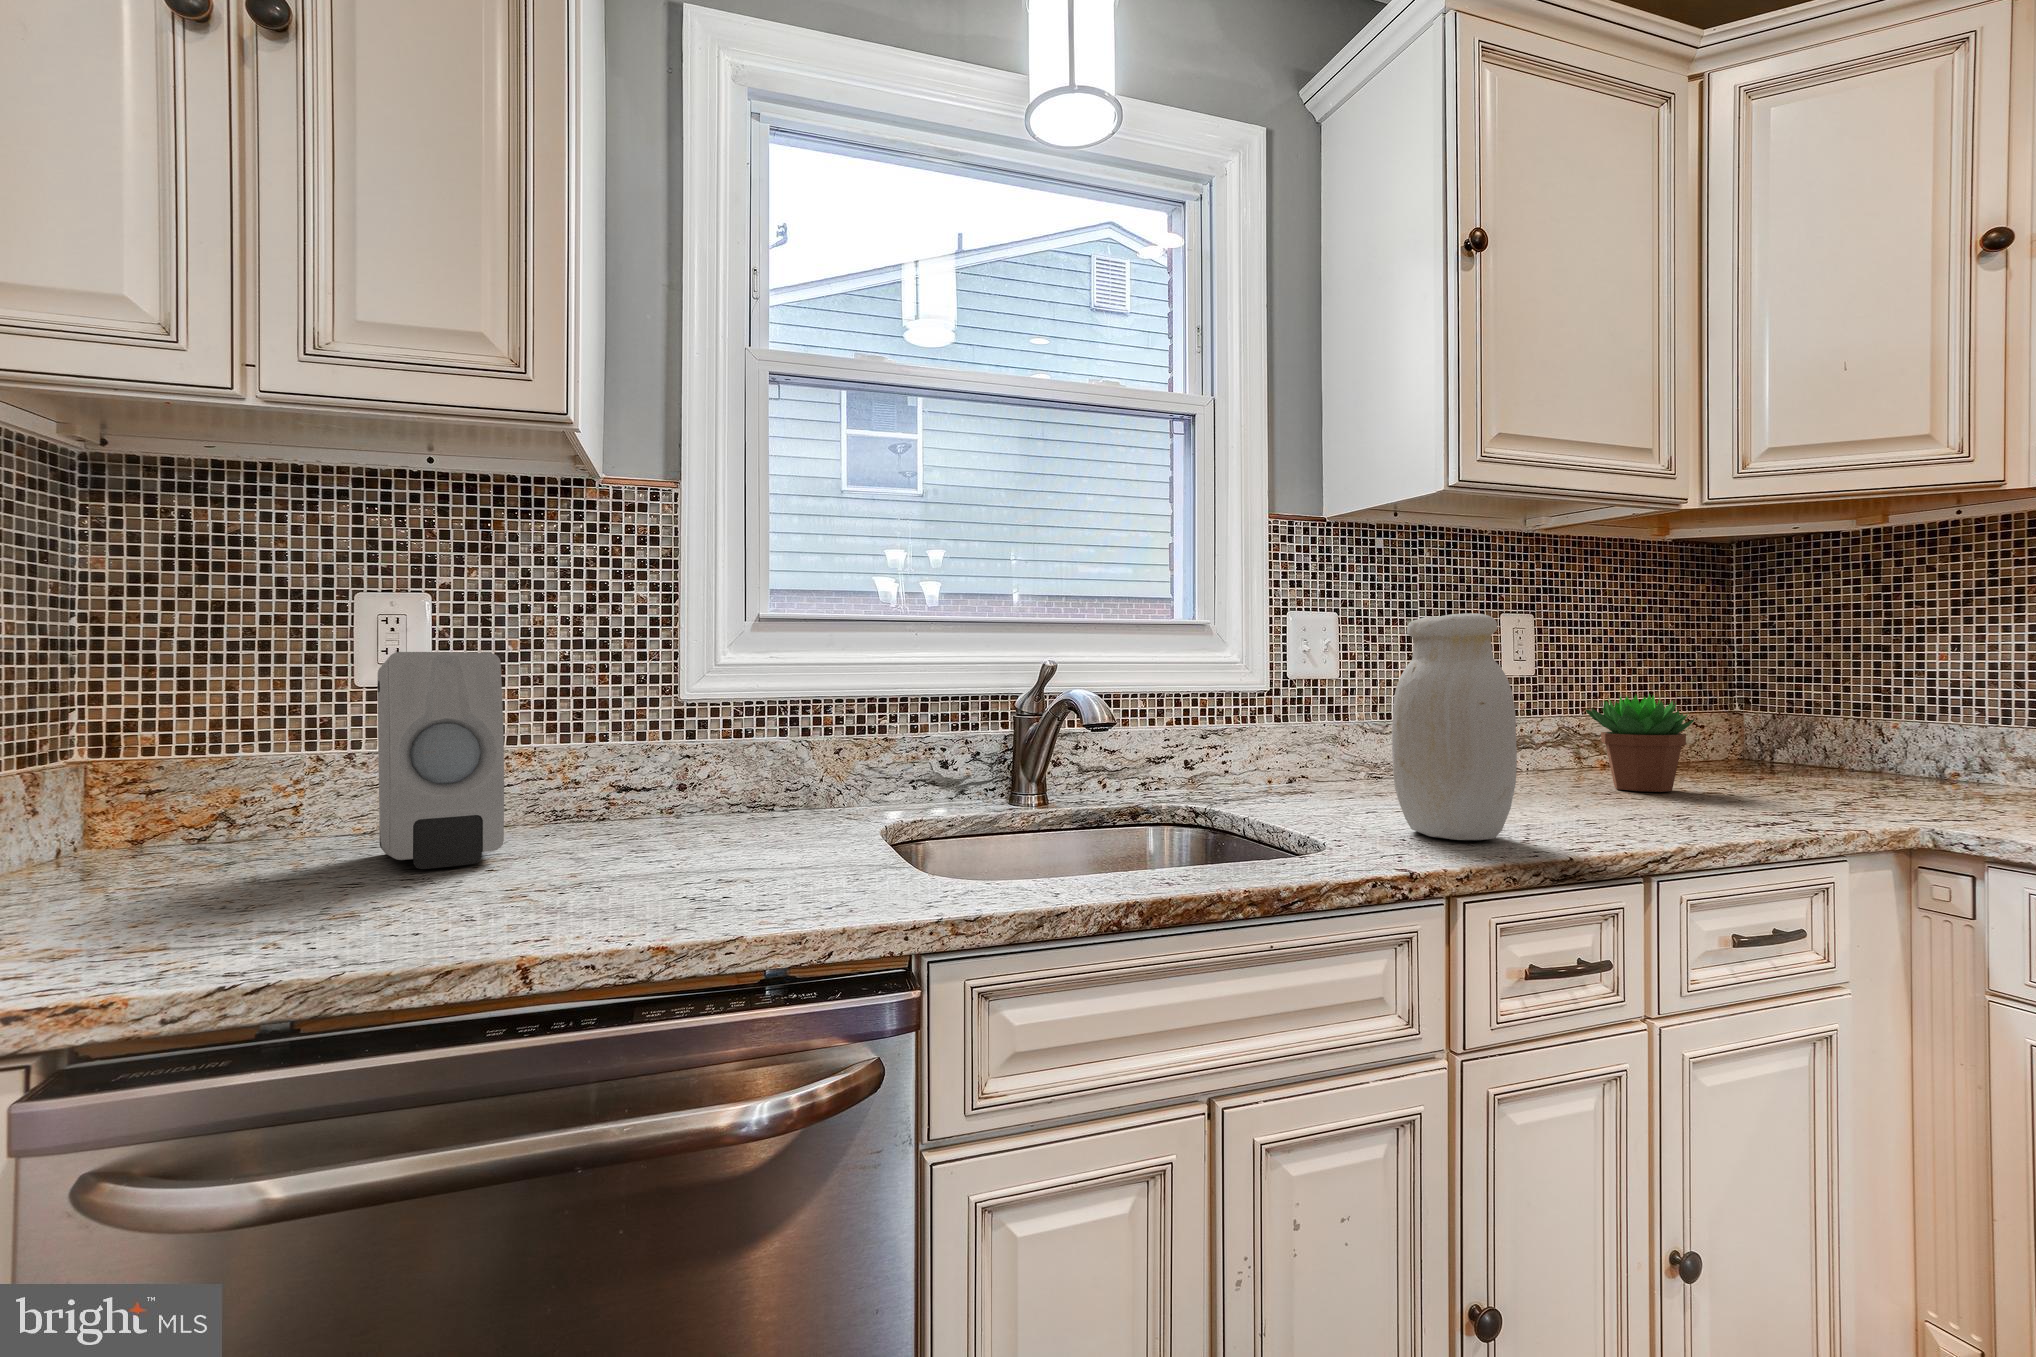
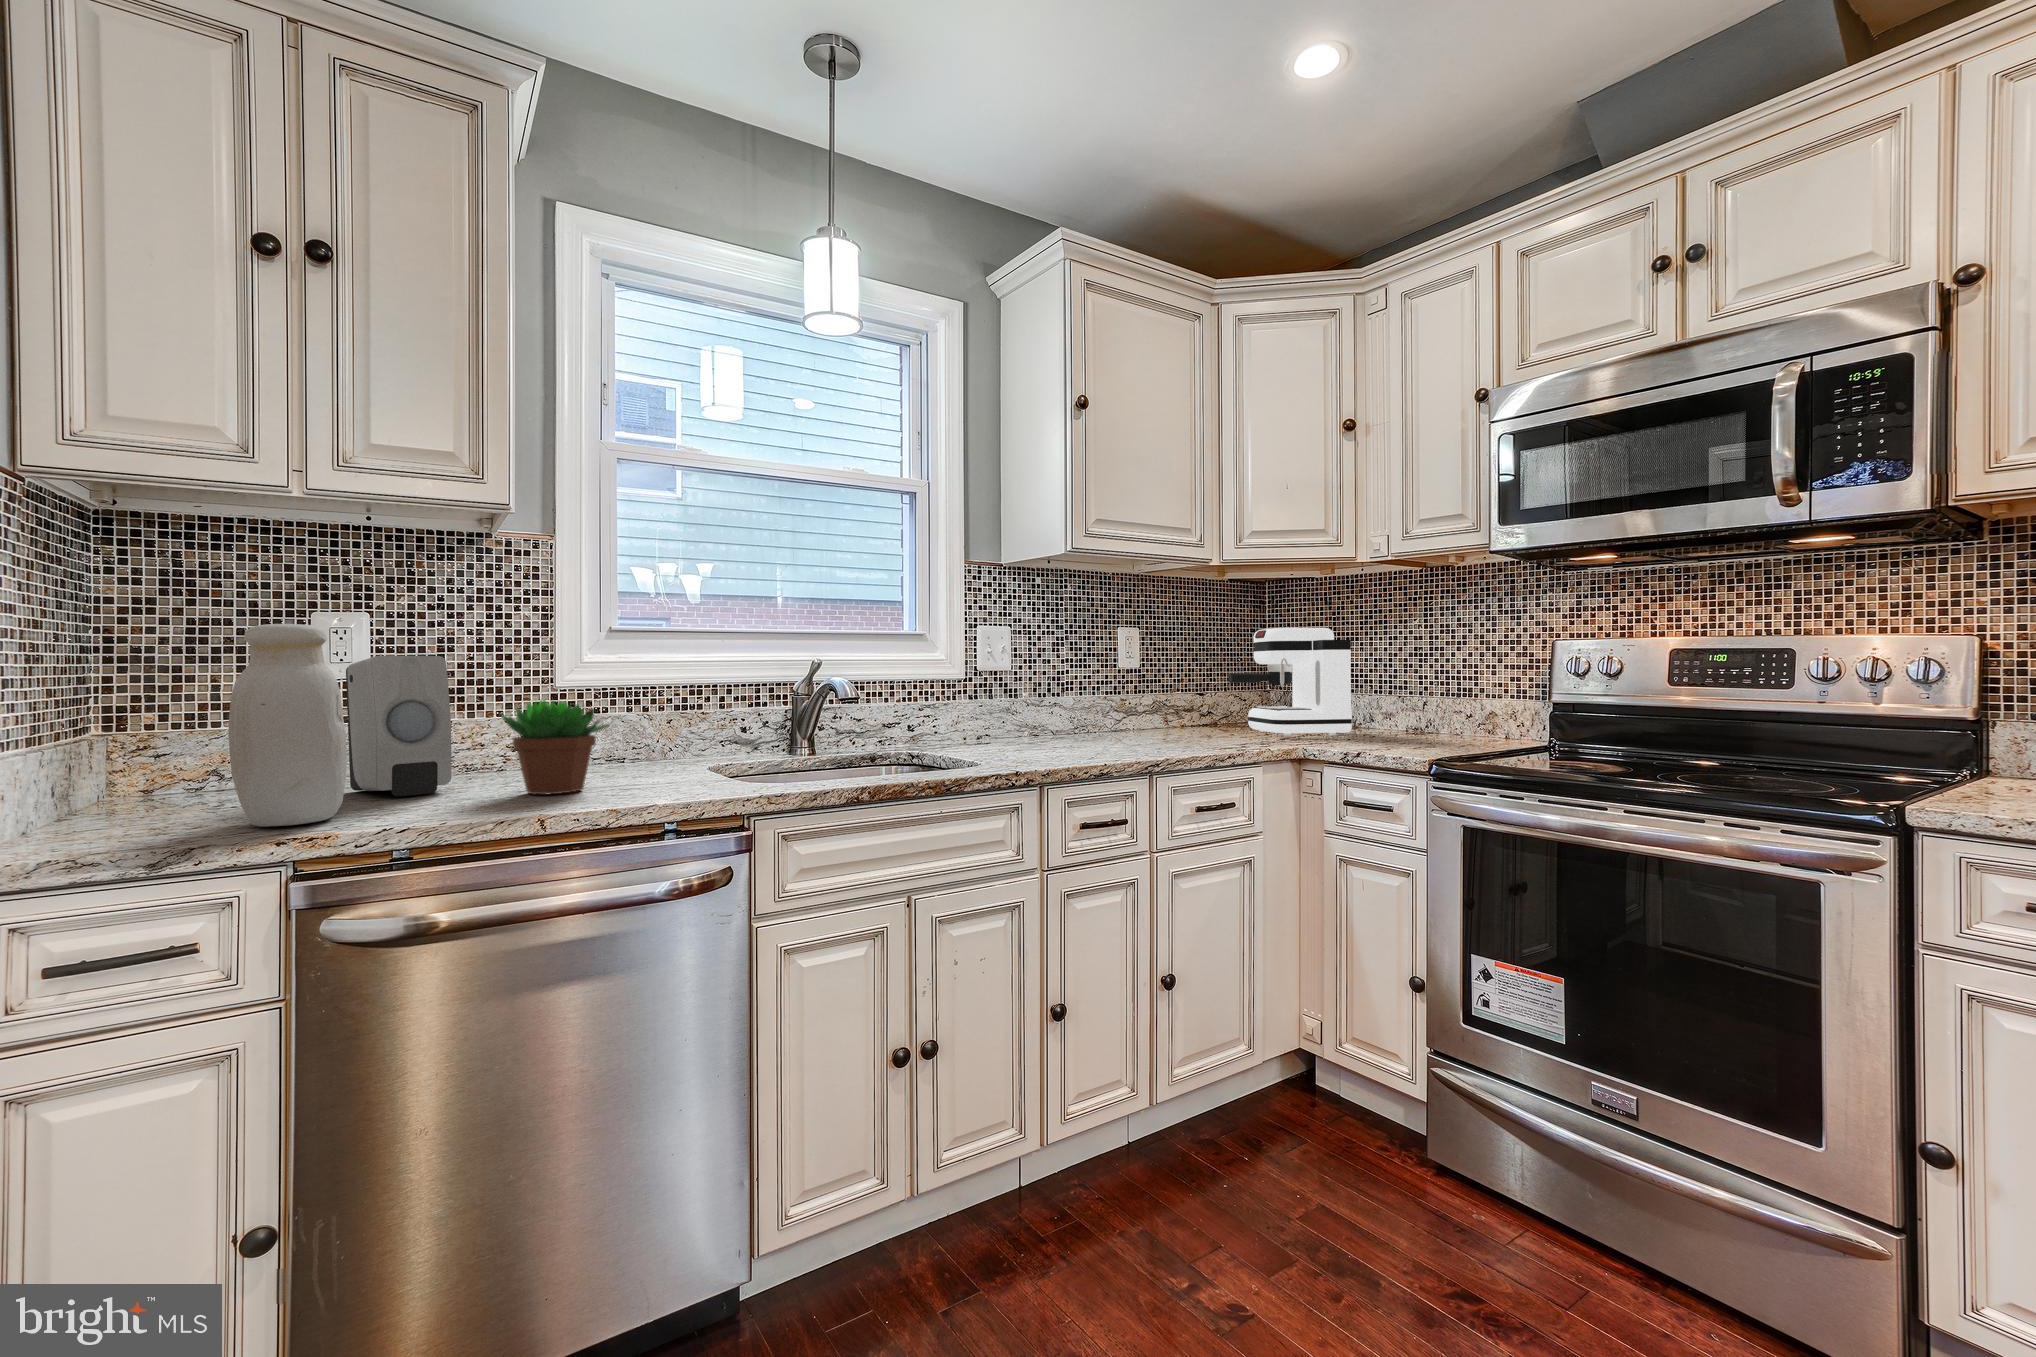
coffee maker: none [1710,607,1974,794] -> present [1228,628,1352,736]
jar: present [1392,613,1517,840] -> present [229,624,347,827]
succulent plant: present [1585,694,1694,792] -> present [501,700,610,795]

